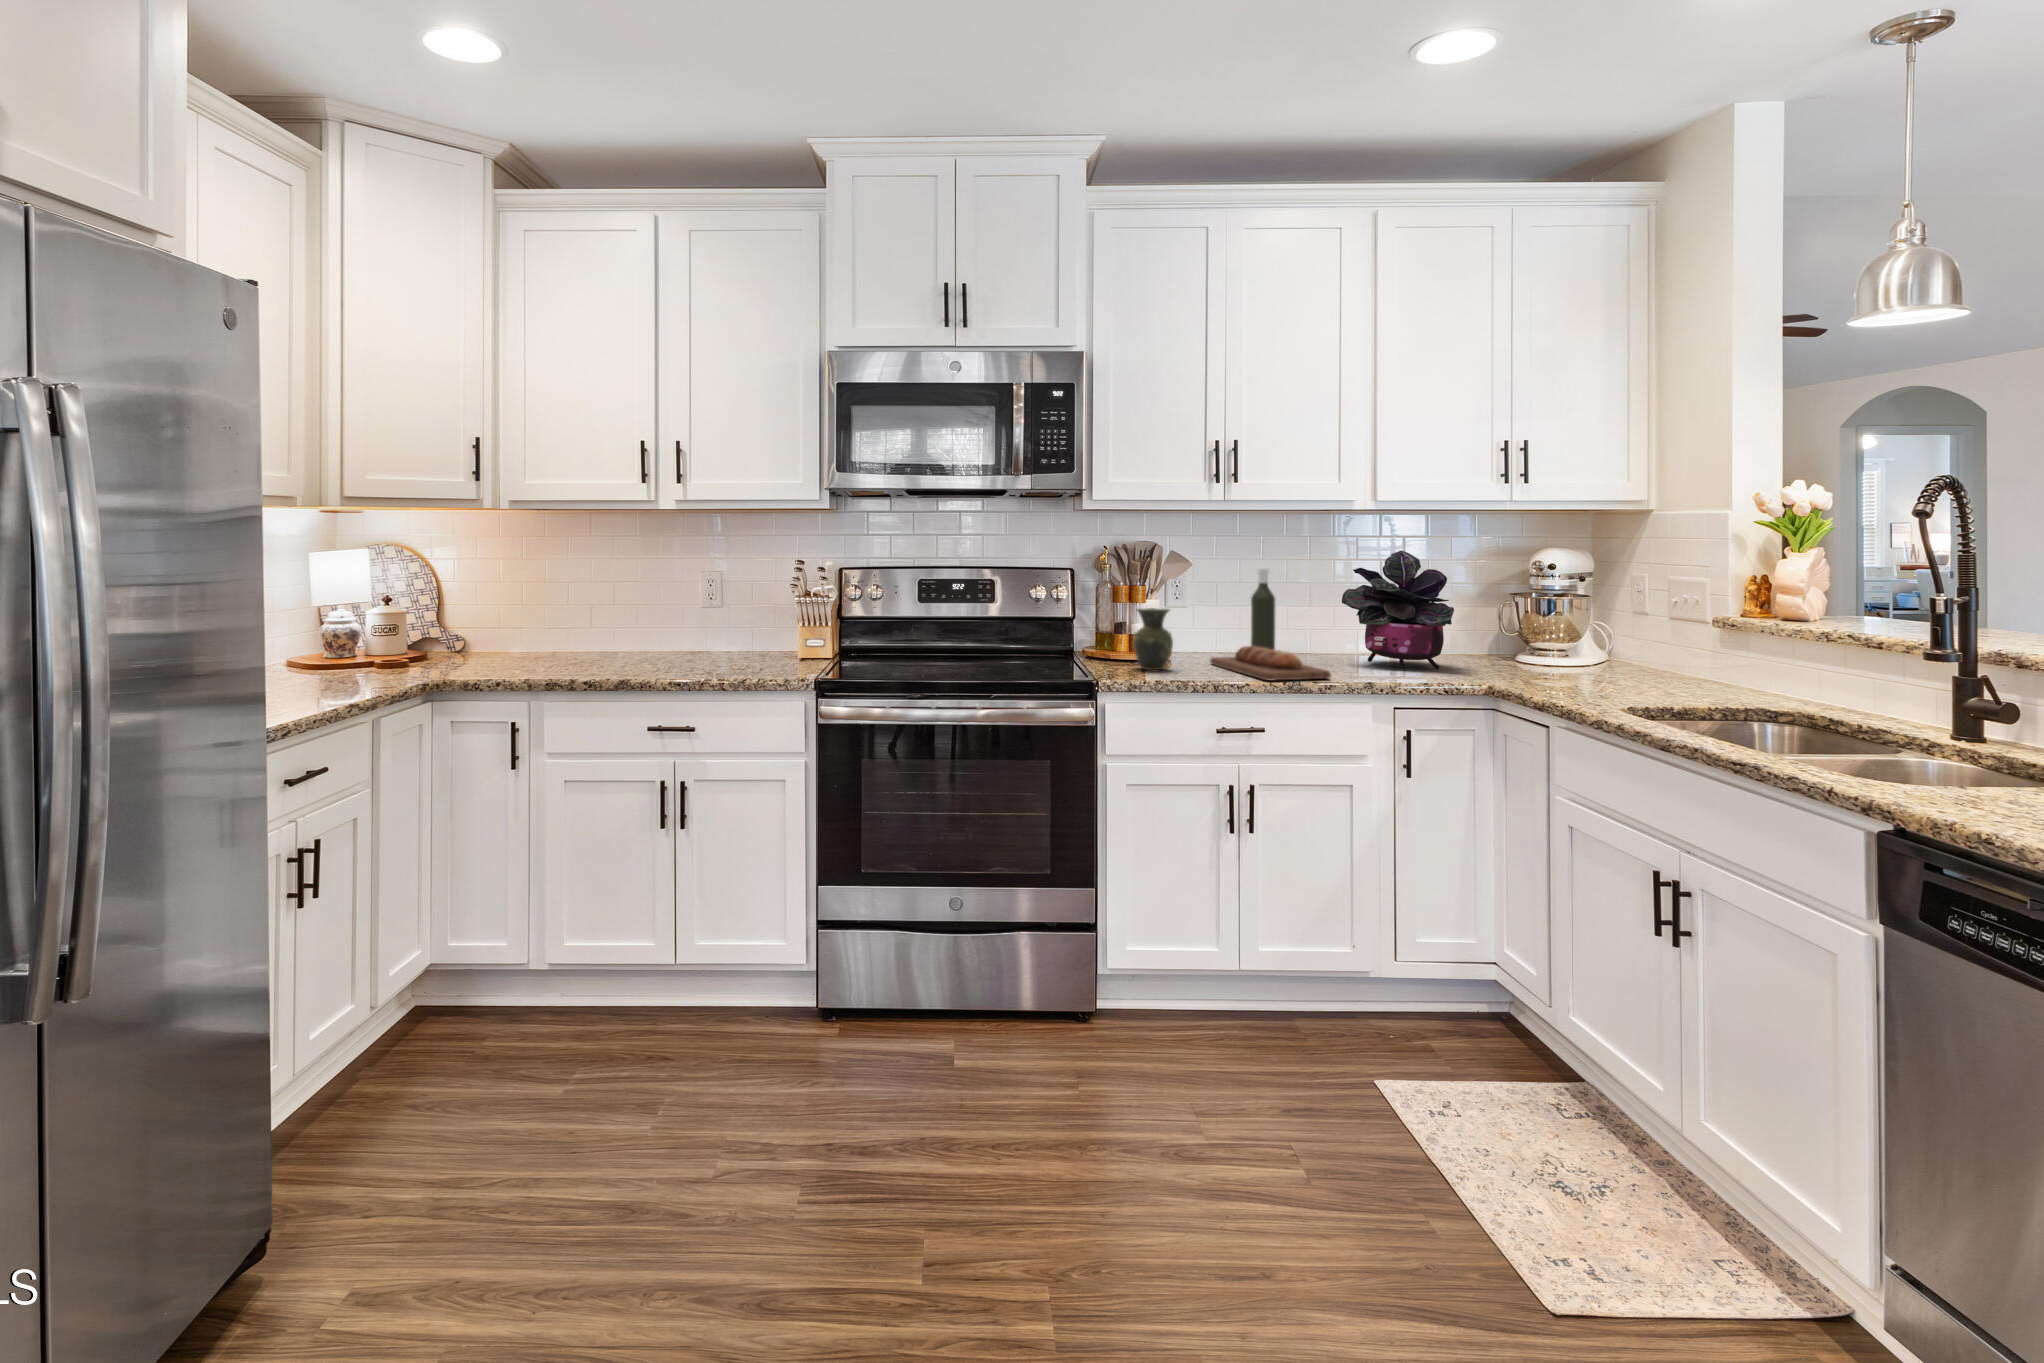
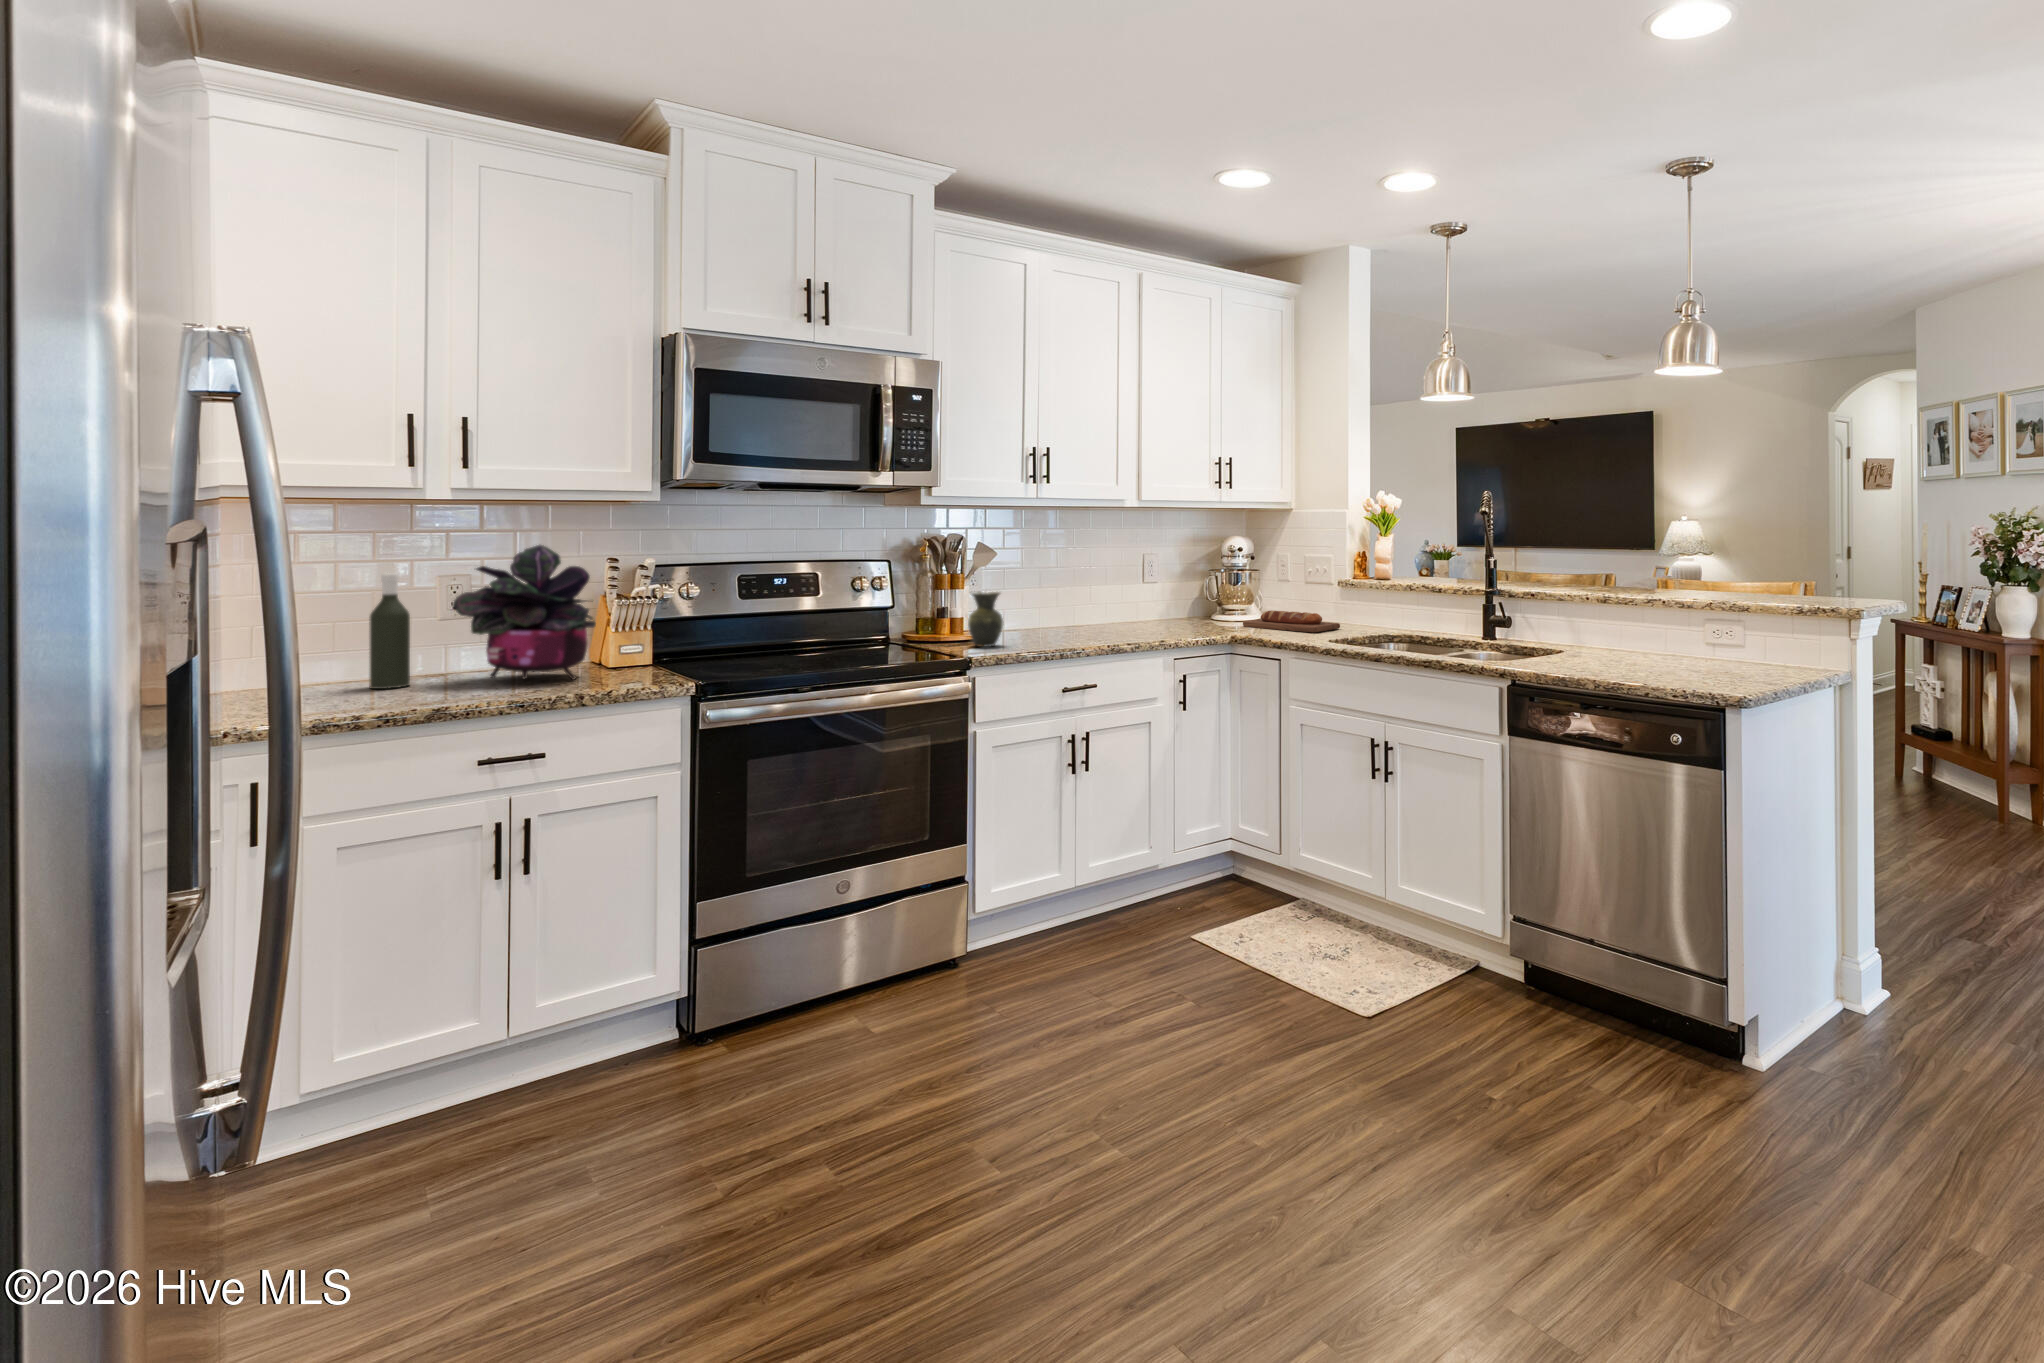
potted plant: present [1342,550,1454,669] -> present [452,545,596,680]
bottle: present [1251,567,1275,650] -> present [369,573,410,689]
bread loaf: present [1210,646,1331,680] -> present [1243,611,1340,632]

